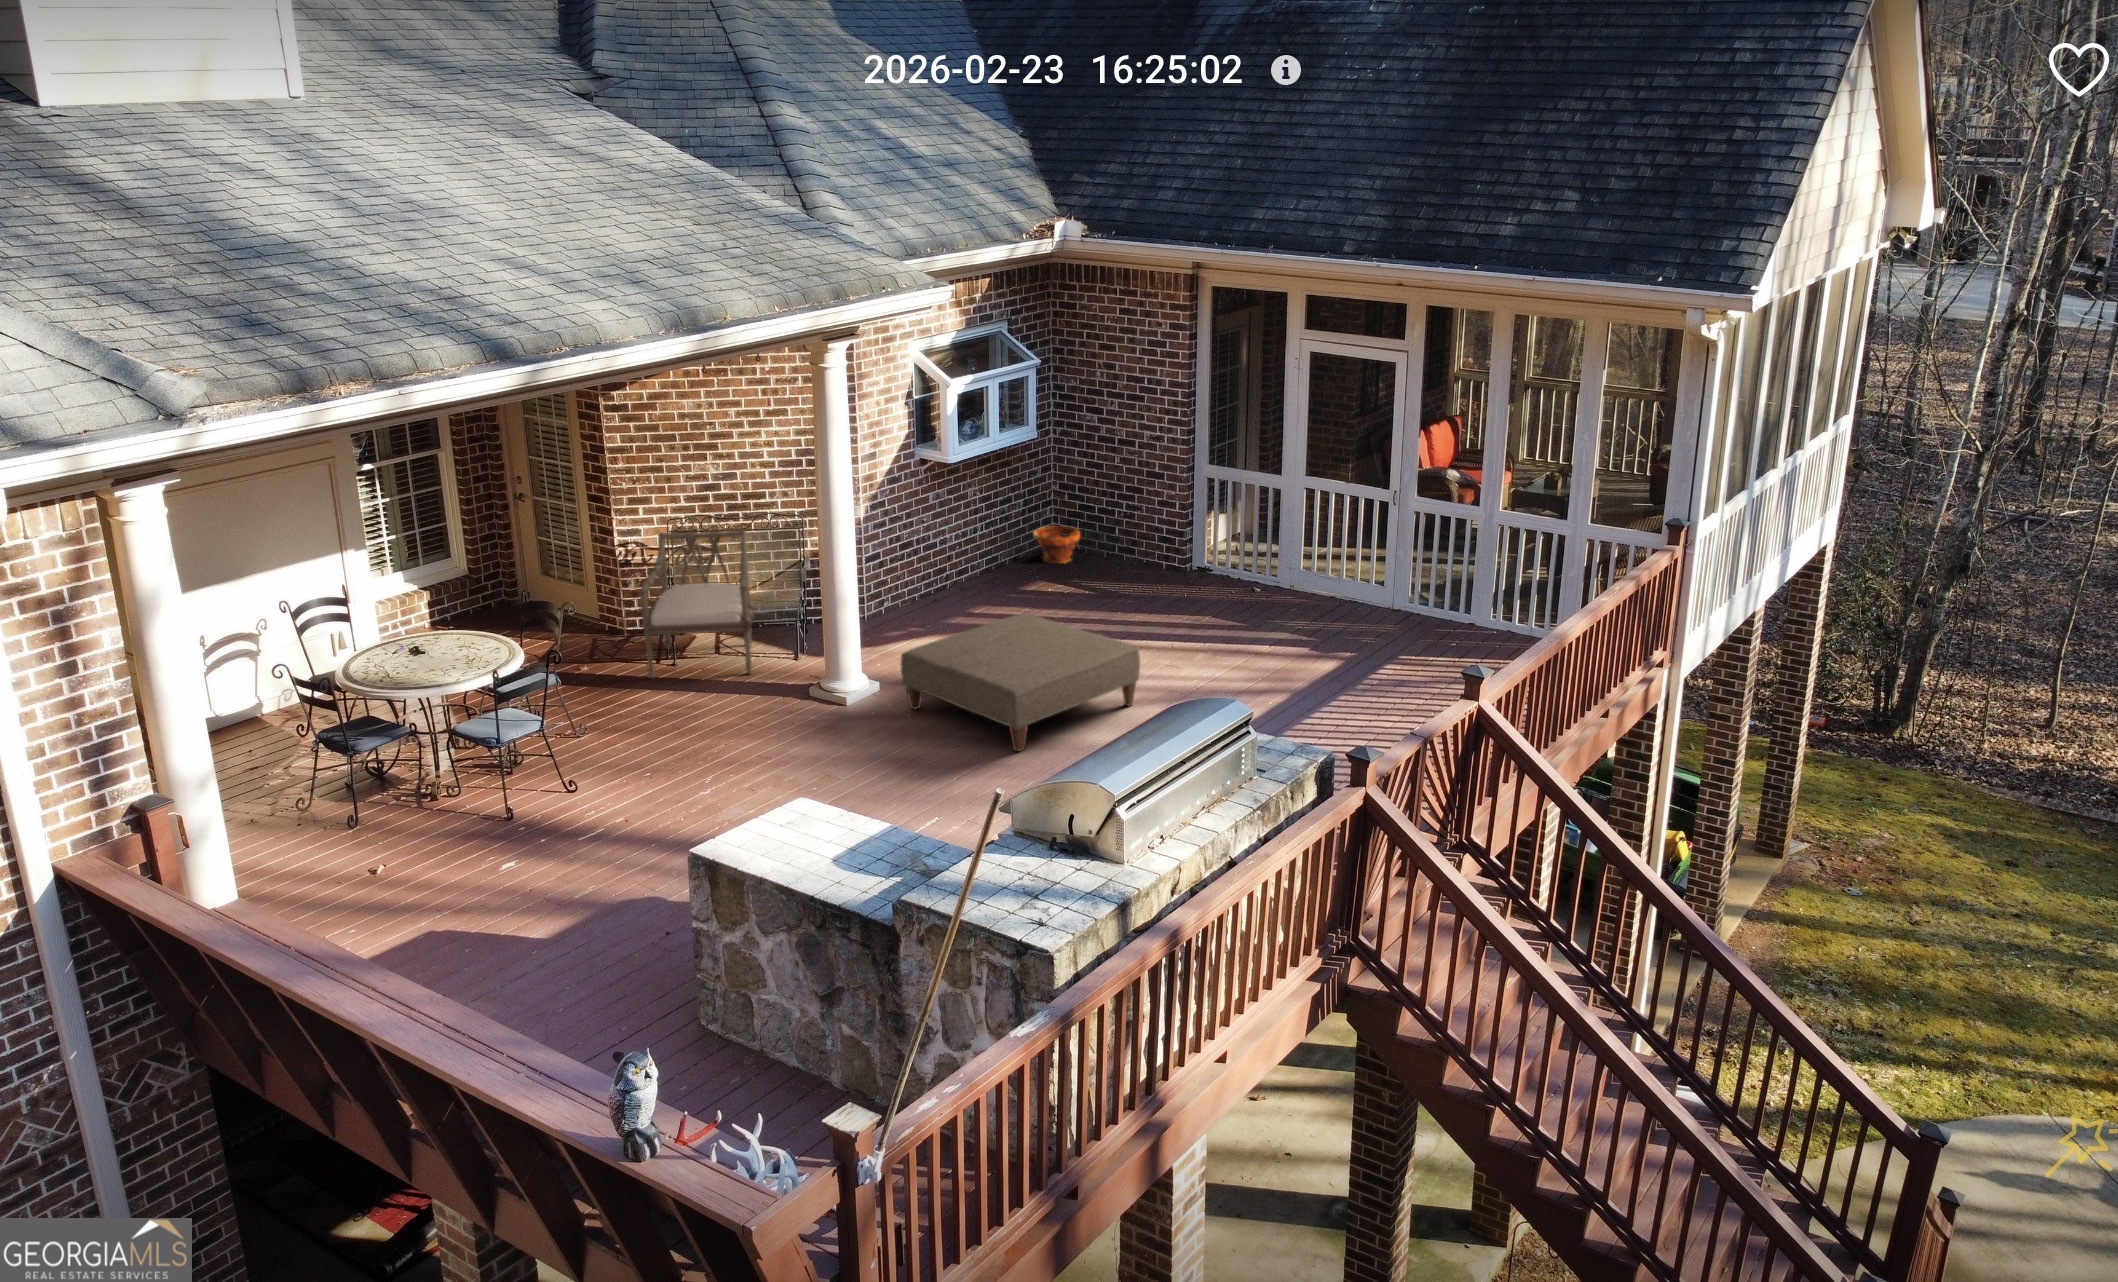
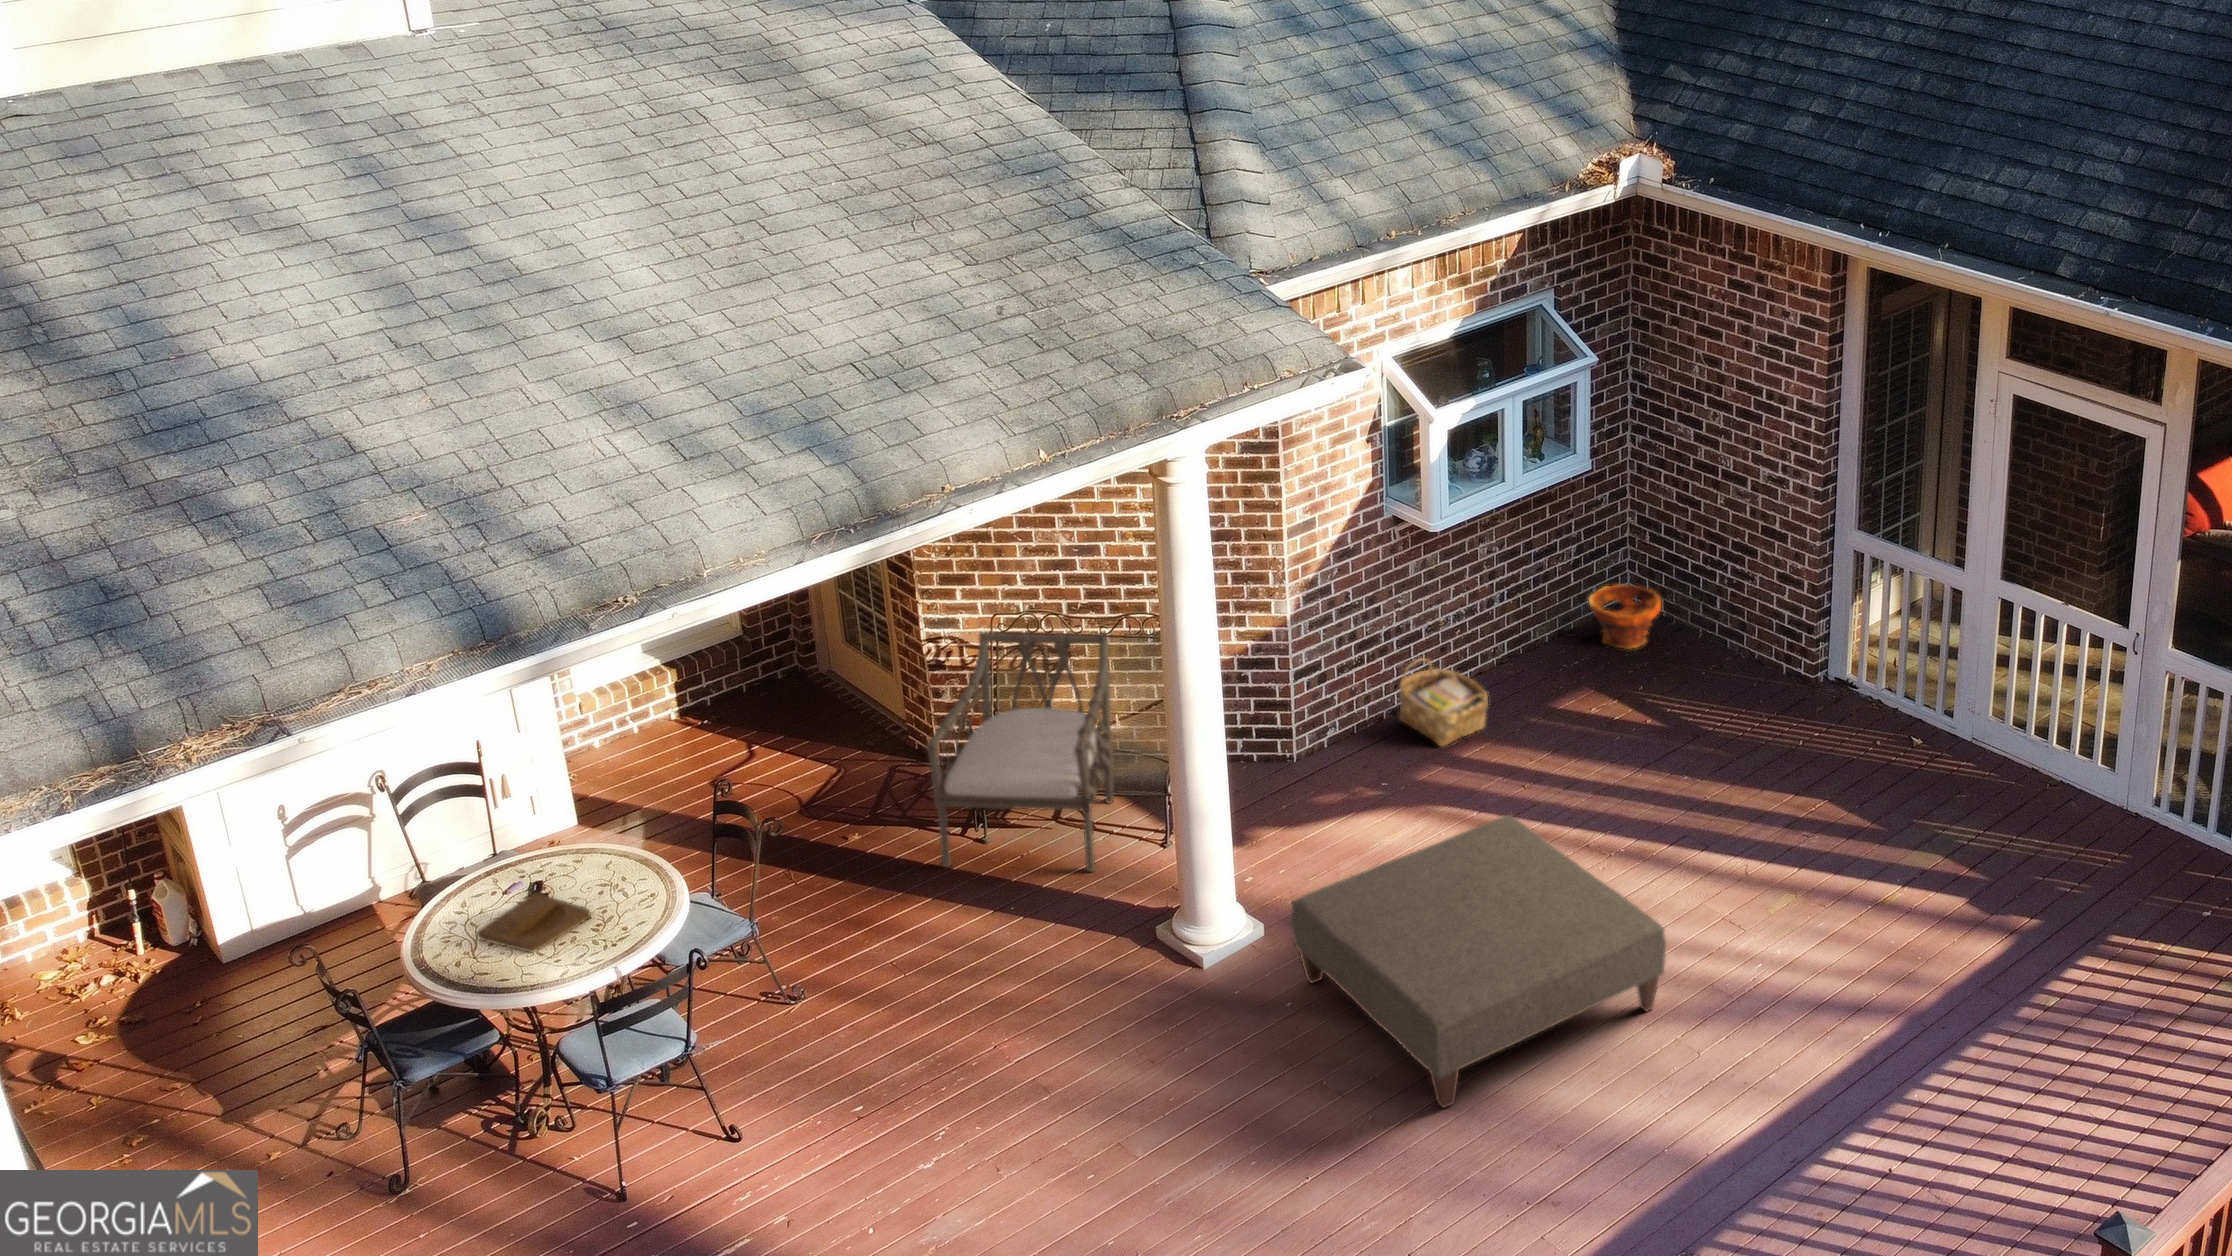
woven basket: none [925,559,984,610] -> present [1399,658,1488,746]
tray: none [385,649,458,676] -> present [477,893,591,952]

